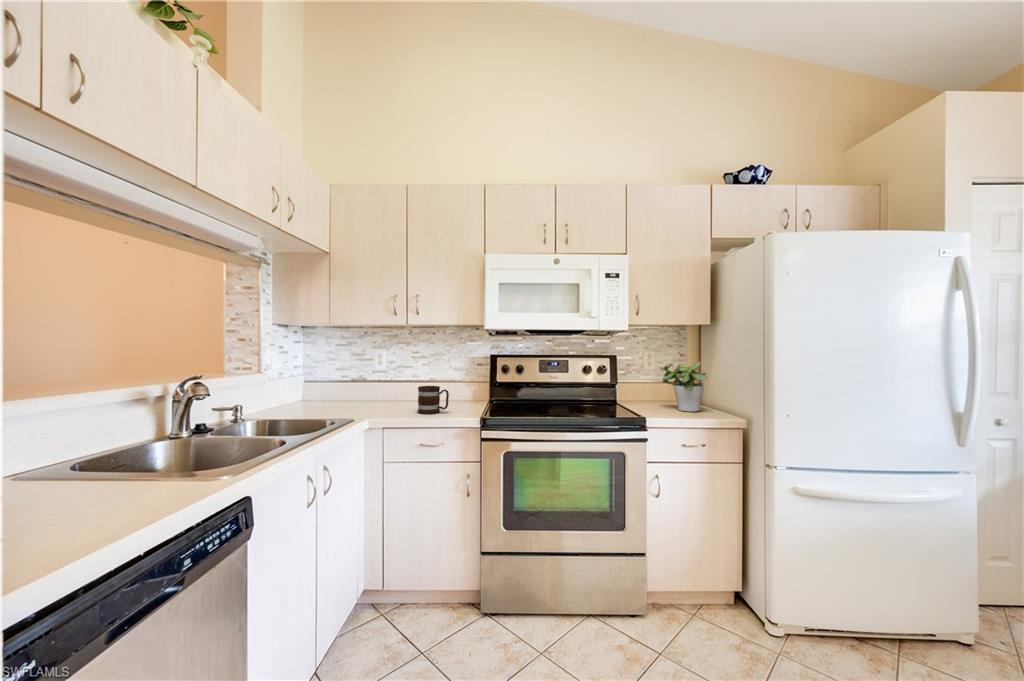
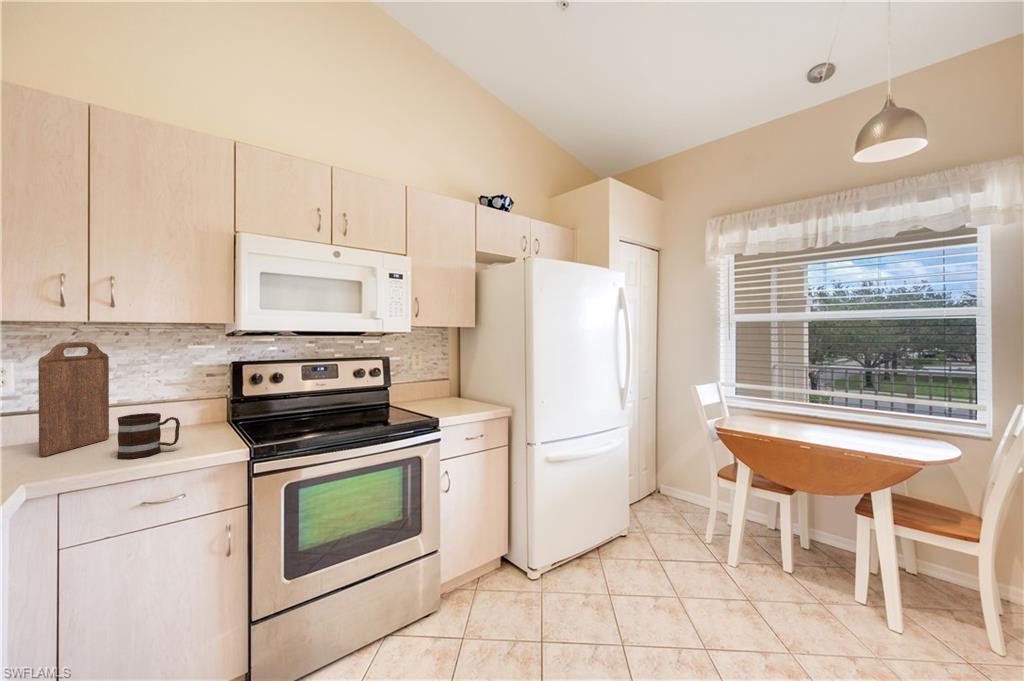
cutting board: none [388,338,422,407] -> present [38,342,109,456]
potted plant: present [660,362,707,411] -> none [432,361,476,406]

